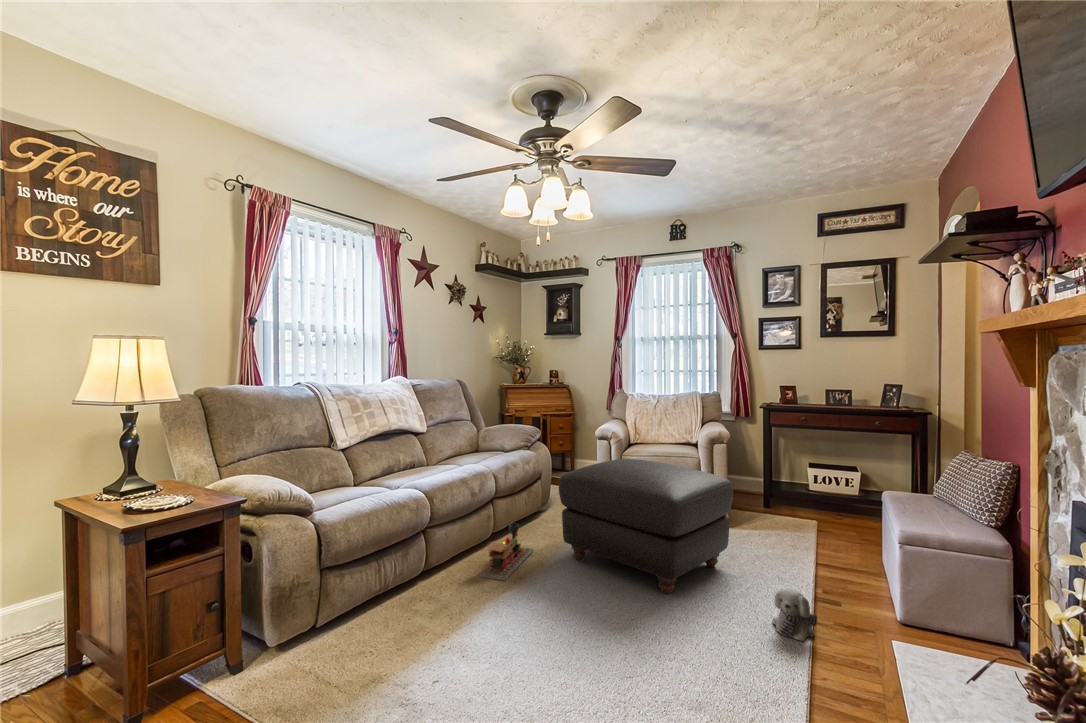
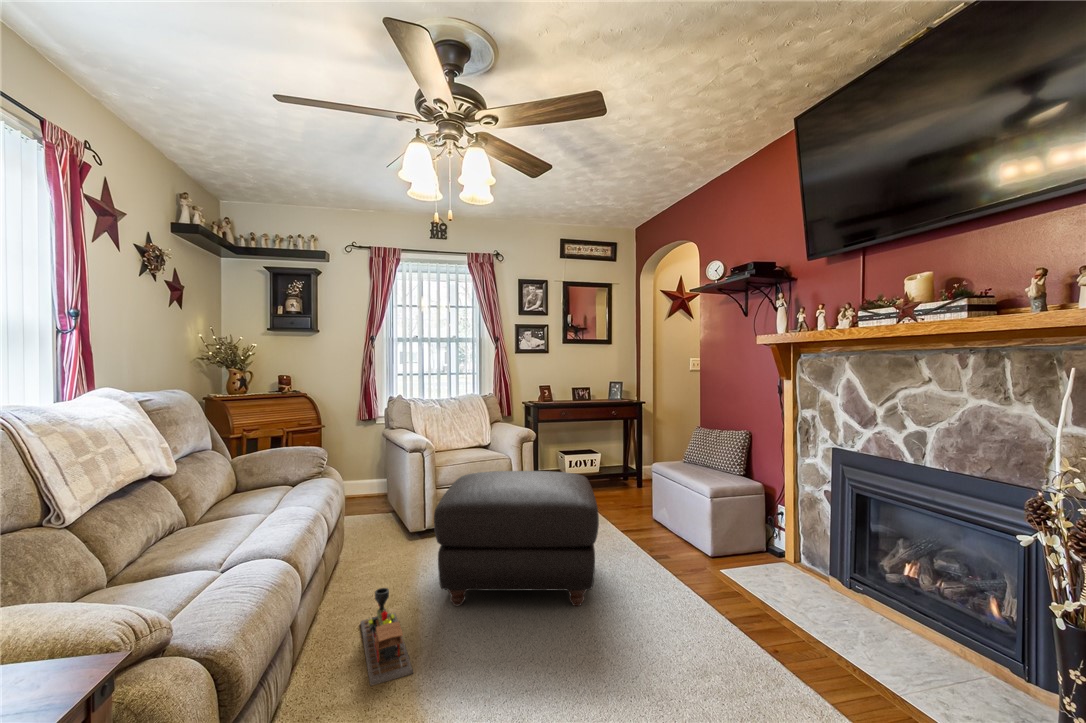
plush toy: present [772,589,817,641] -> none [672,561,709,604]

